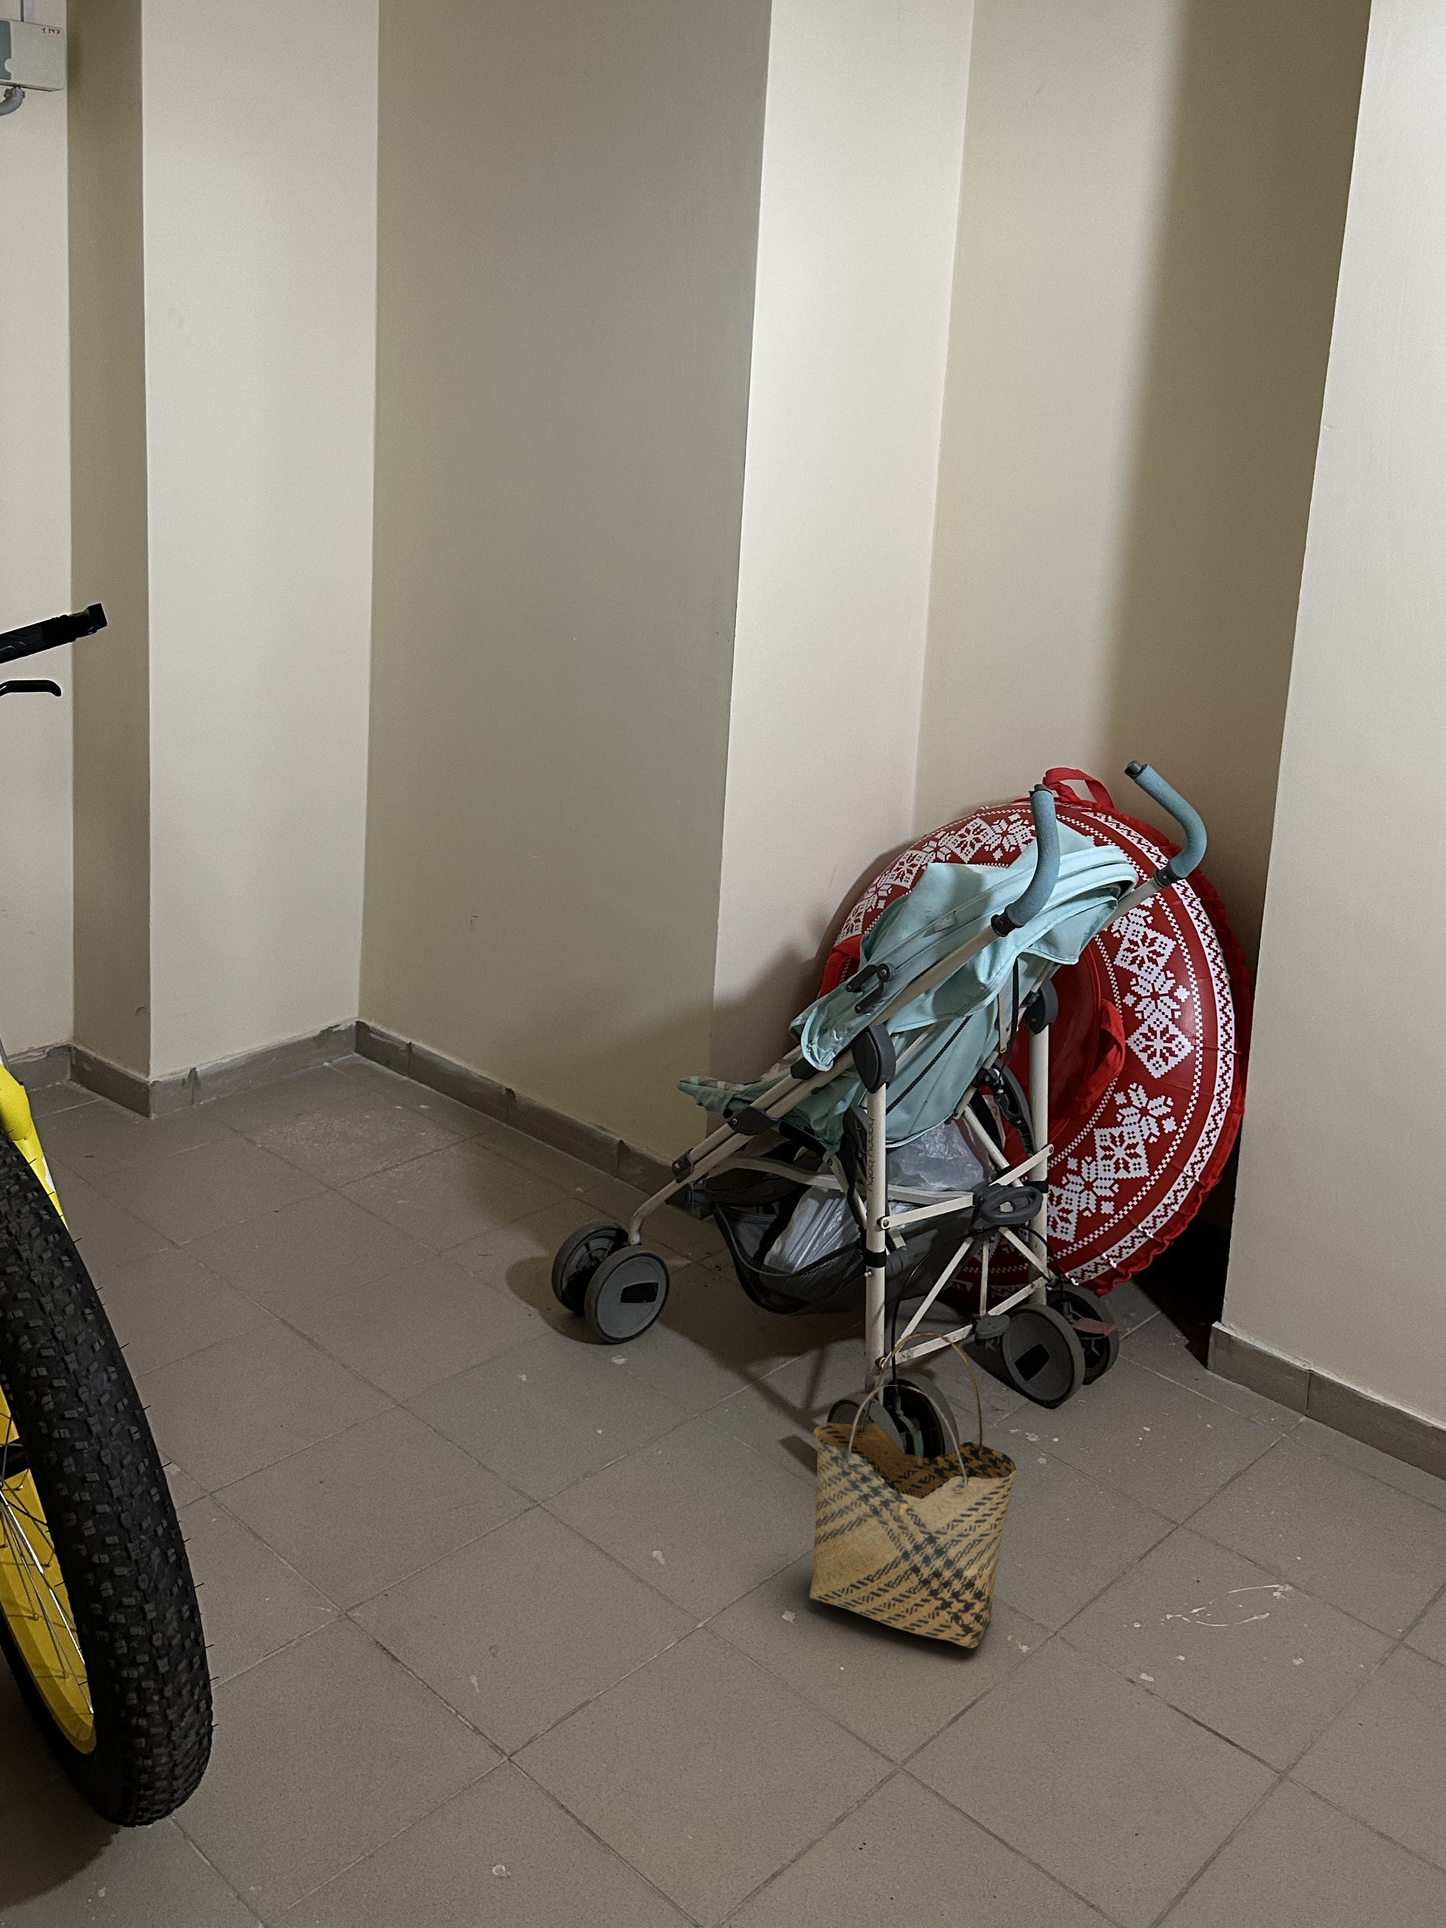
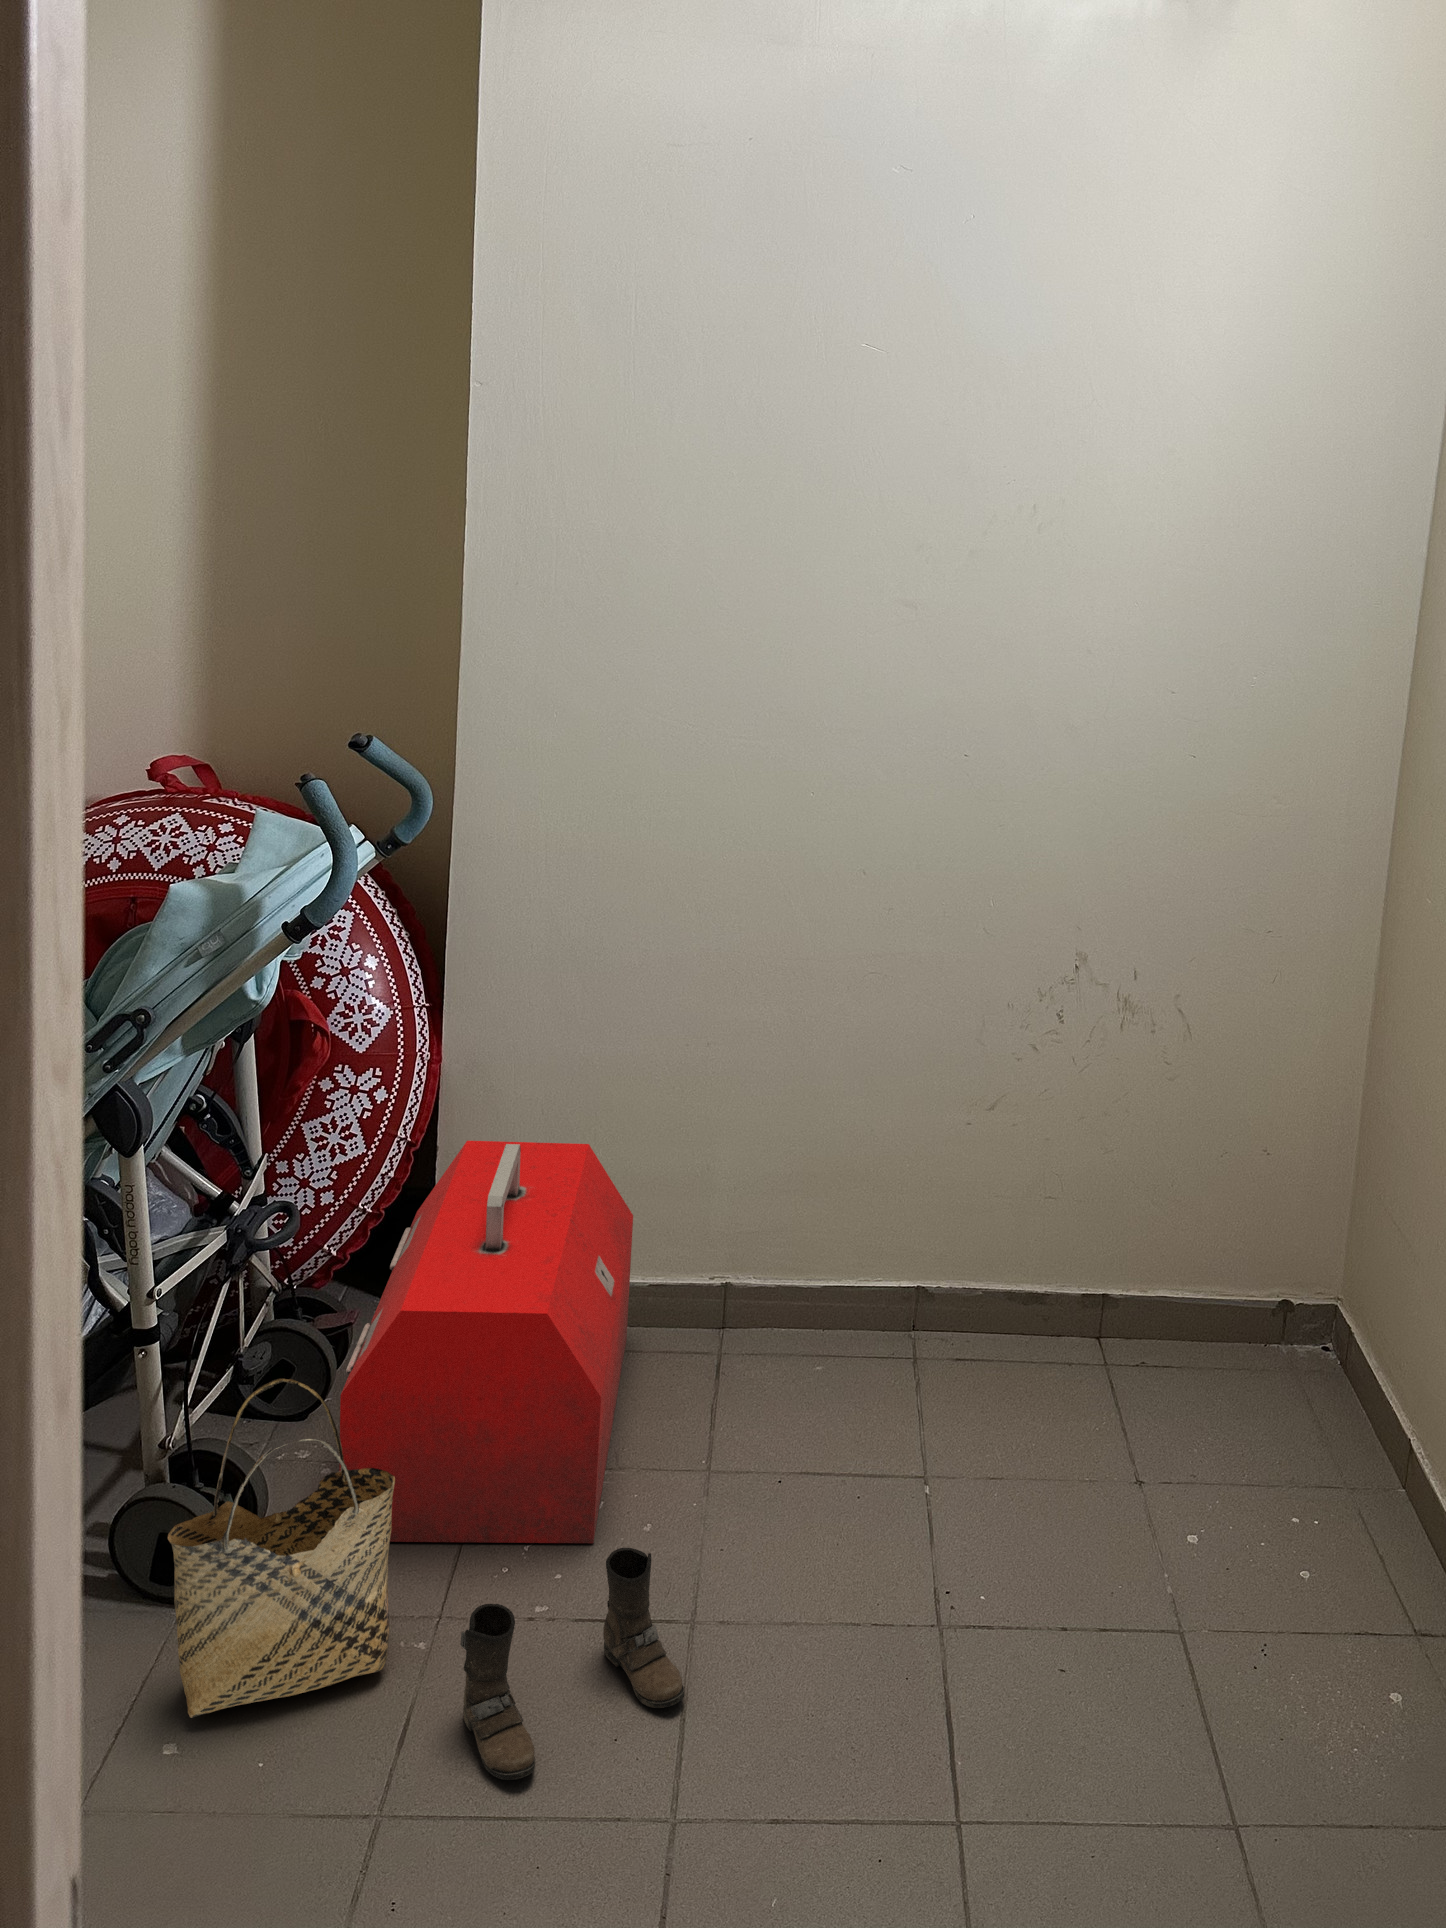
toolbox: none [1012,1199,1414,1648] -> present [339,1141,633,1543]
boots: none [1004,1628,1232,1843] -> present [461,1548,684,1780]

